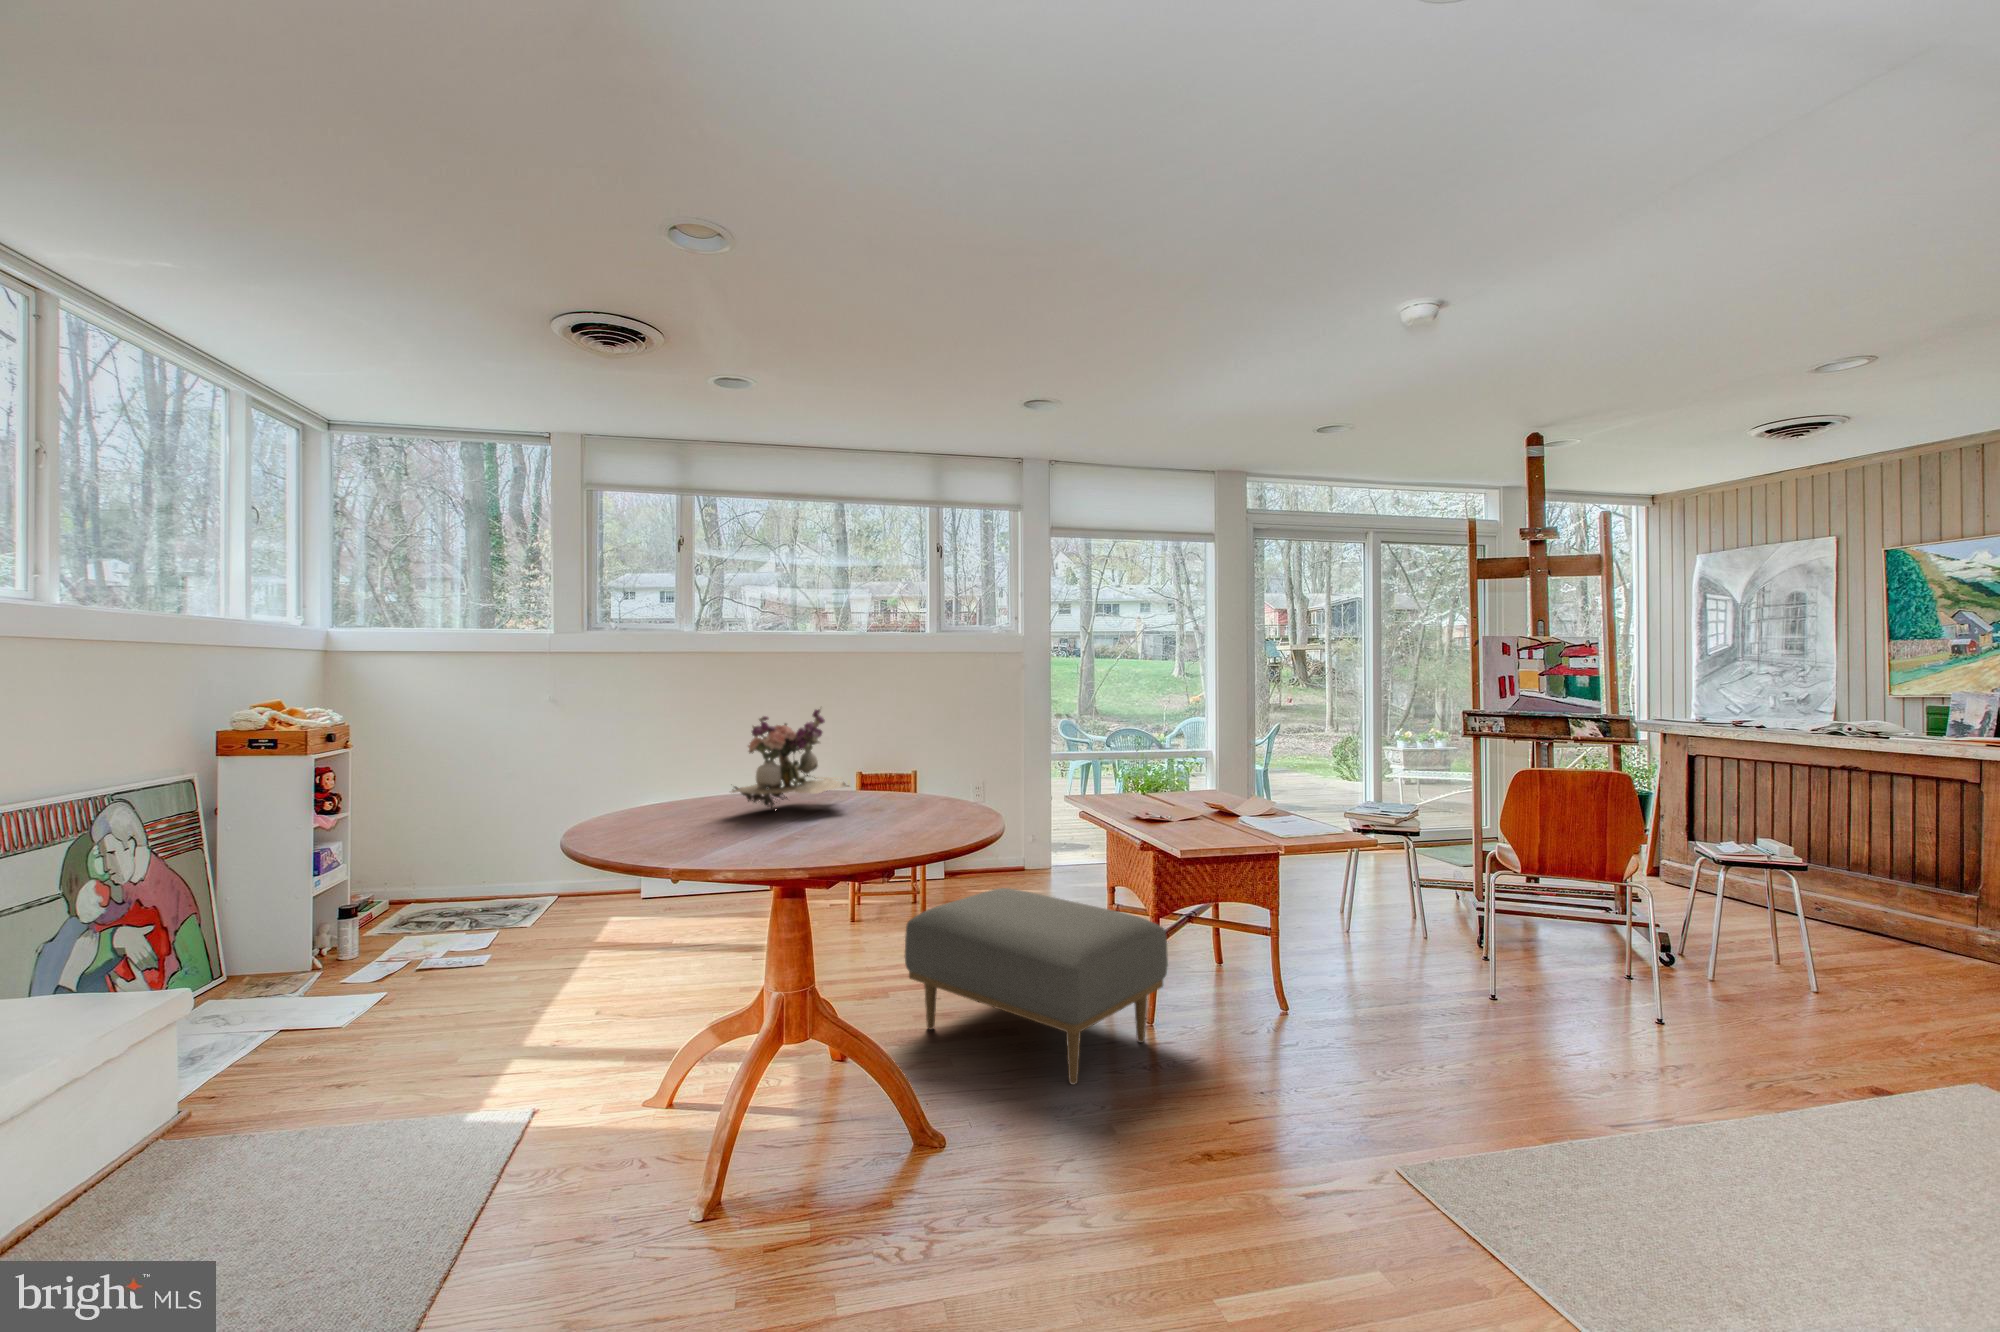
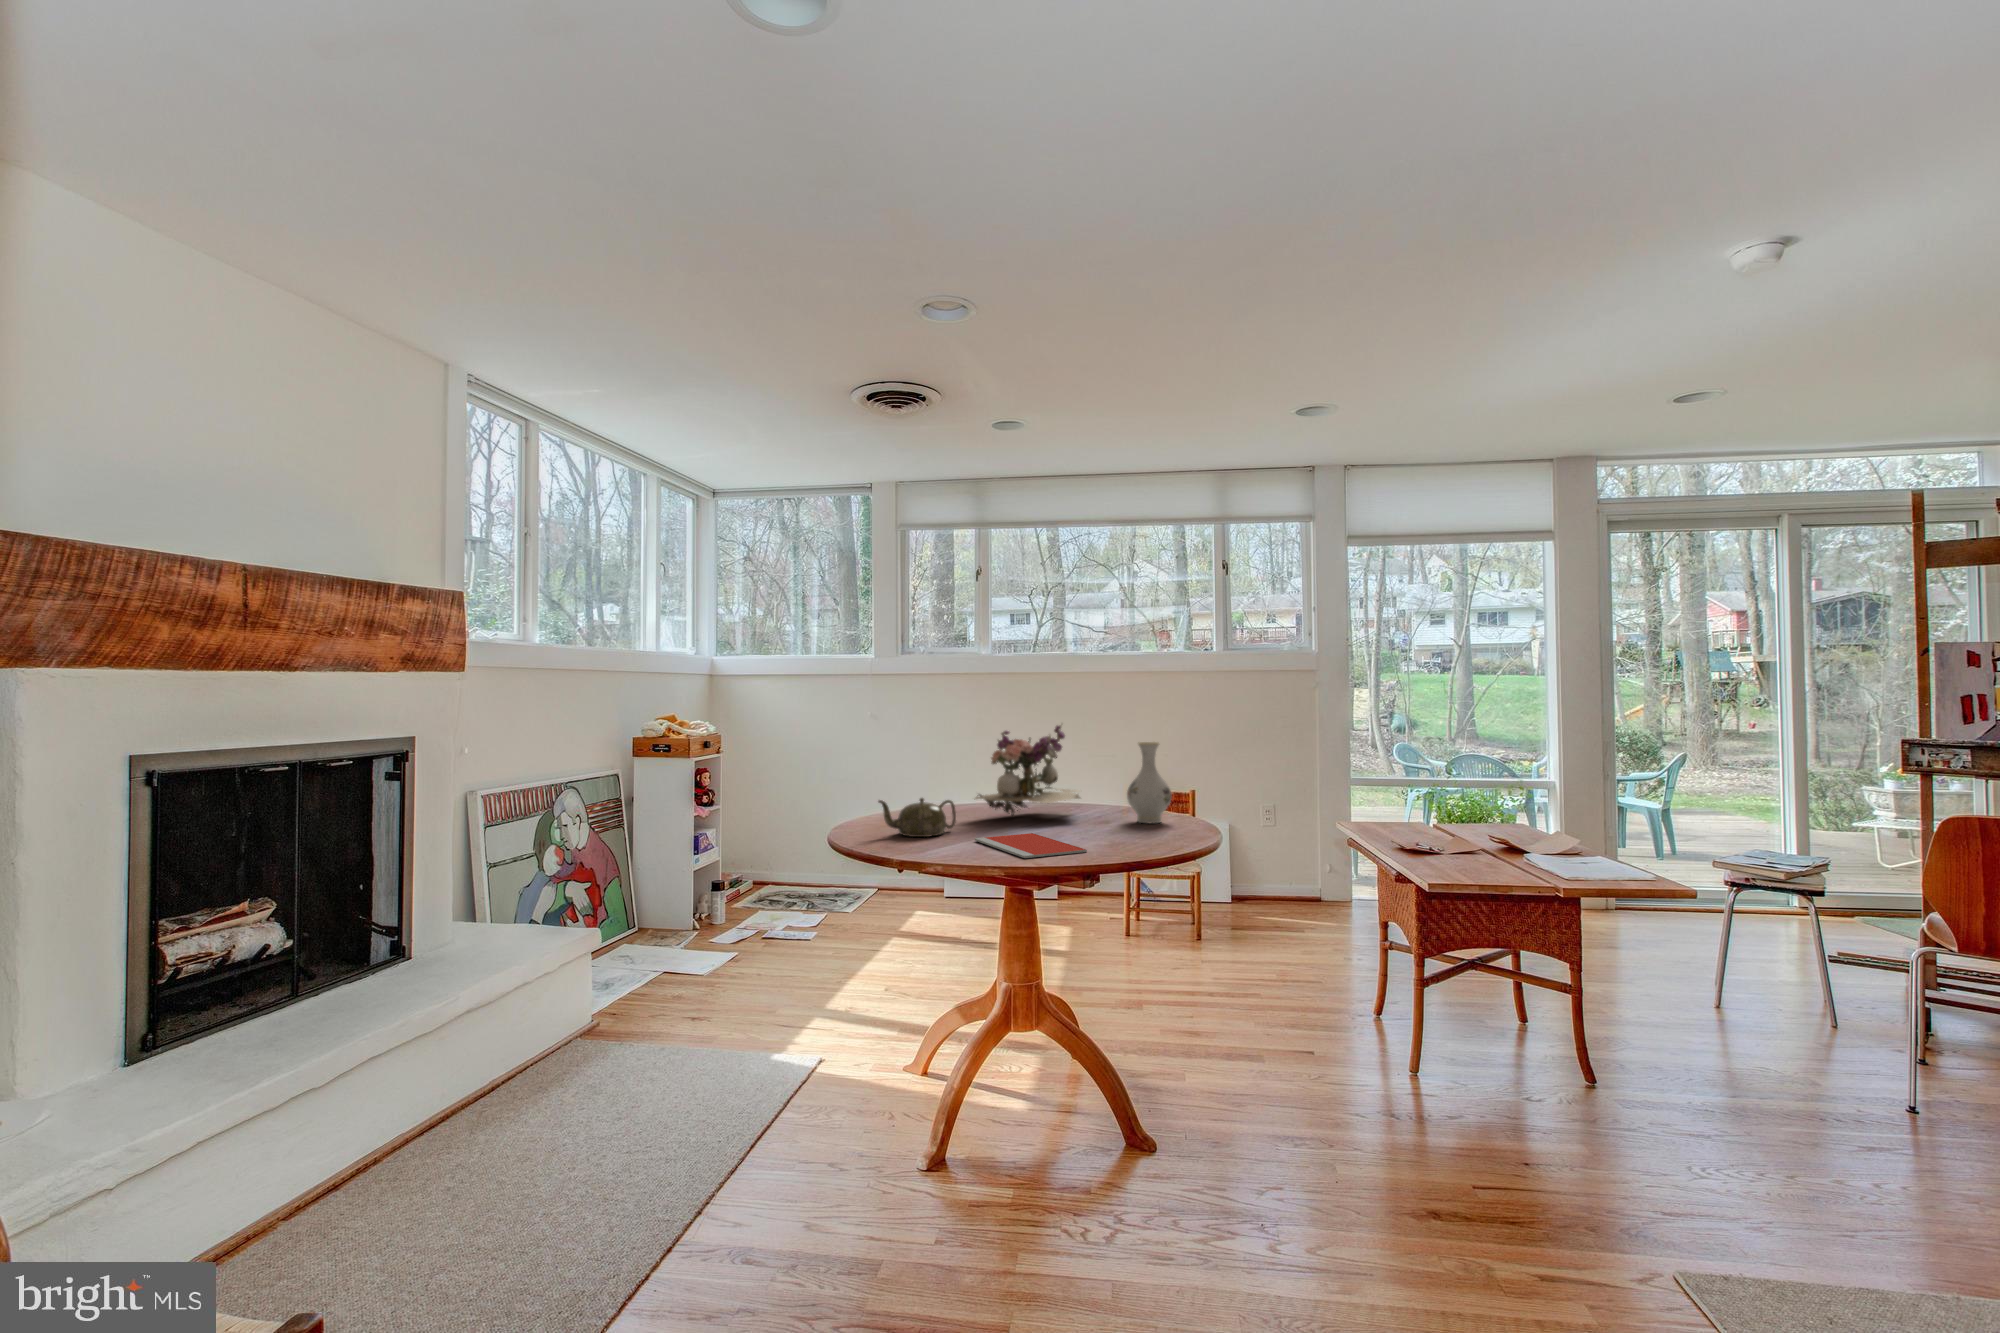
vase: none [898,726,944,809] -> present [1127,742,1172,823]
teapot: none [628,795,718,840] -> present [878,798,956,837]
notebook: none [749,827,884,857] -> present [975,833,1087,858]
ottoman: present [905,888,1168,1085] -> none [1146,912,1428,1119]

